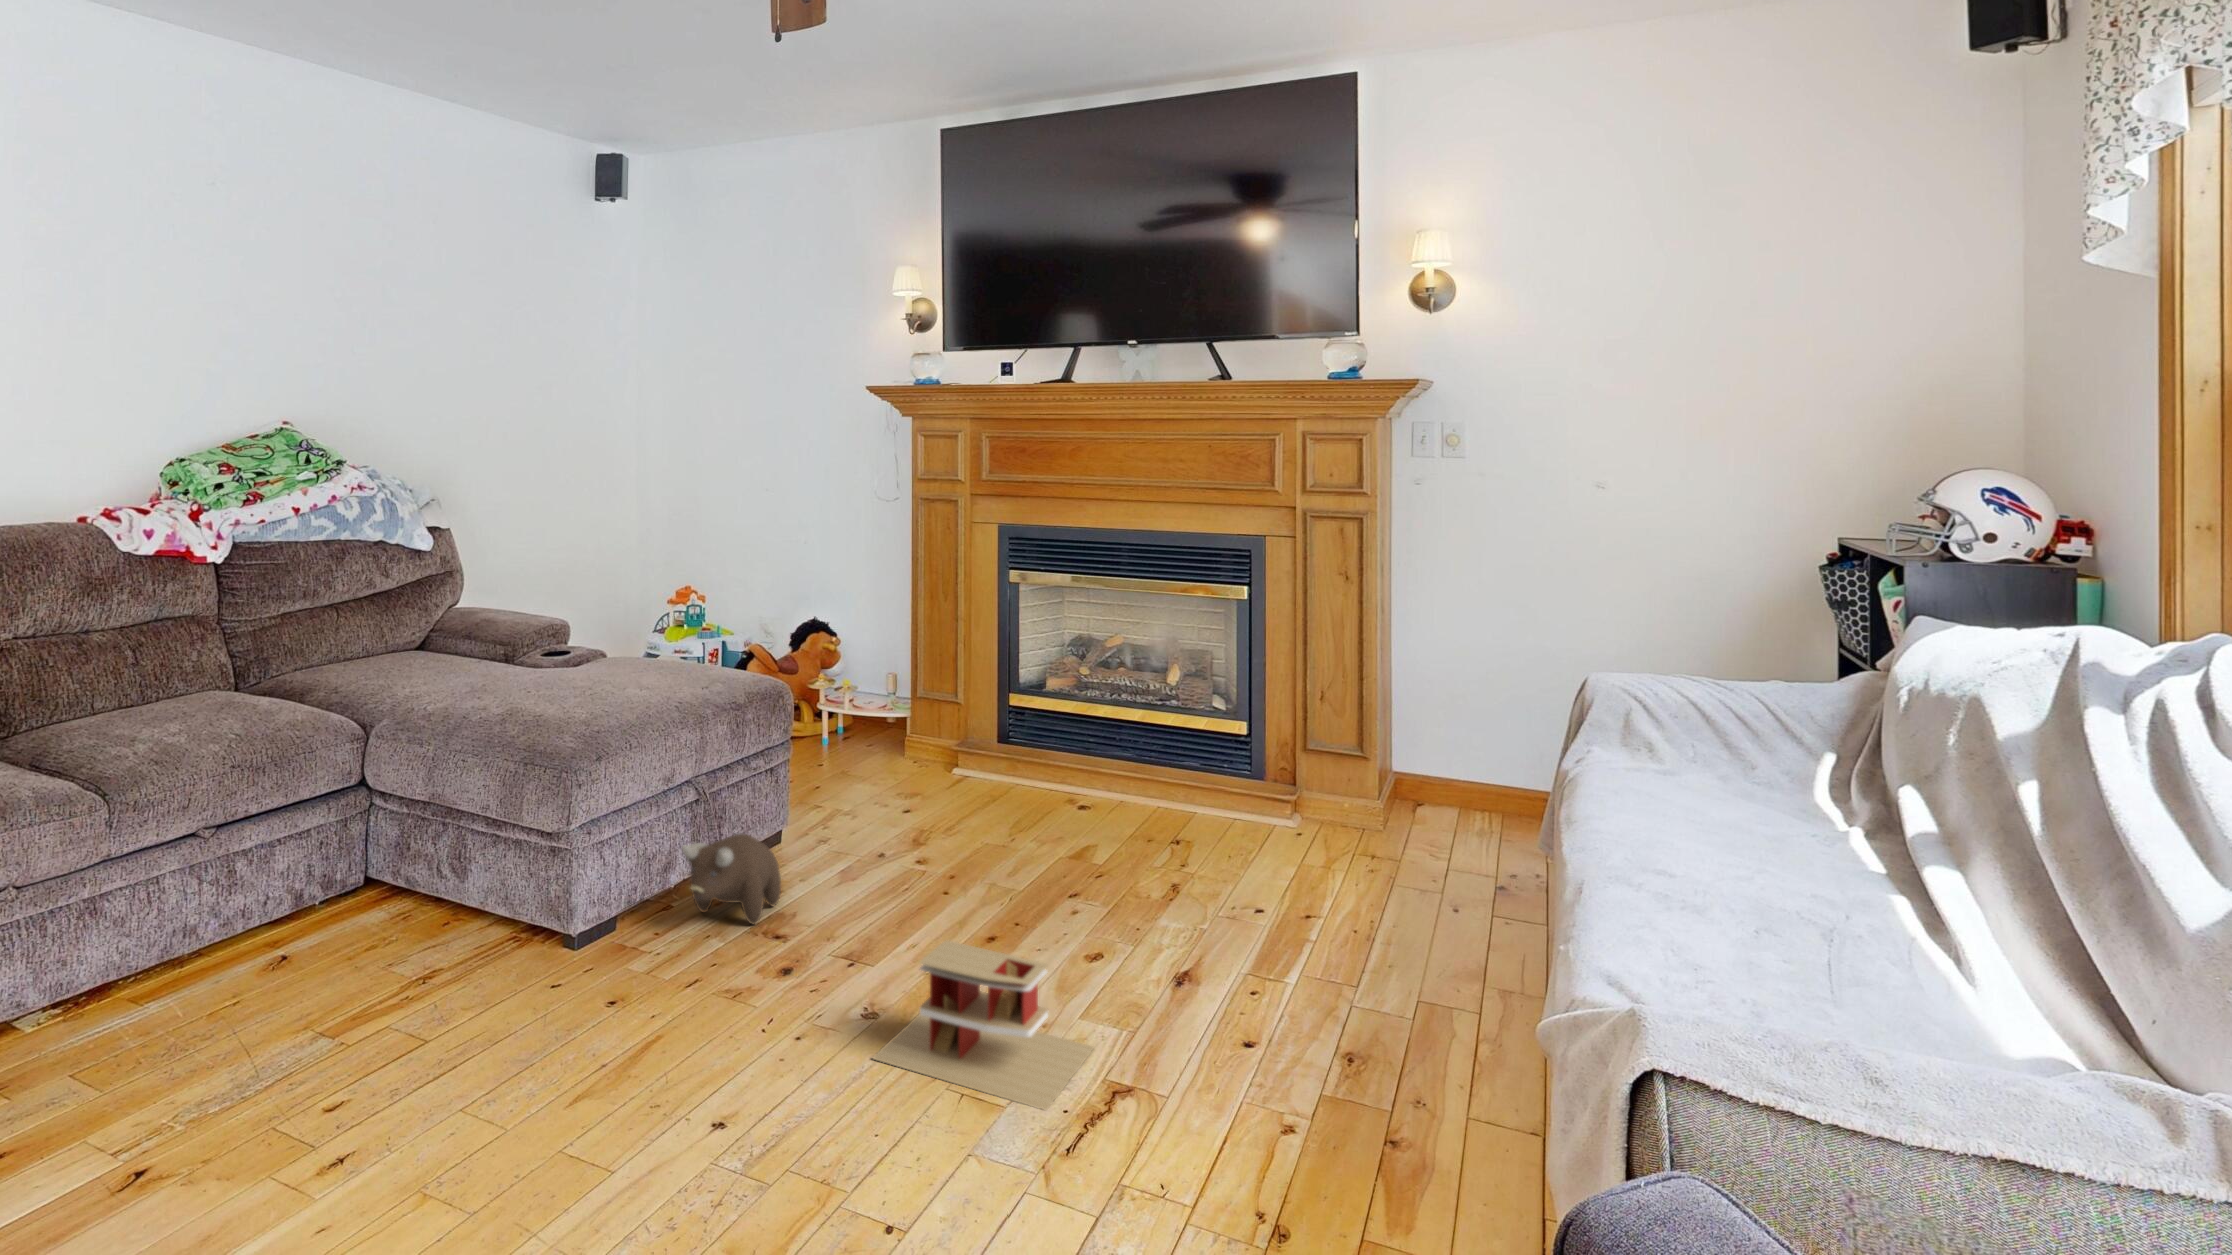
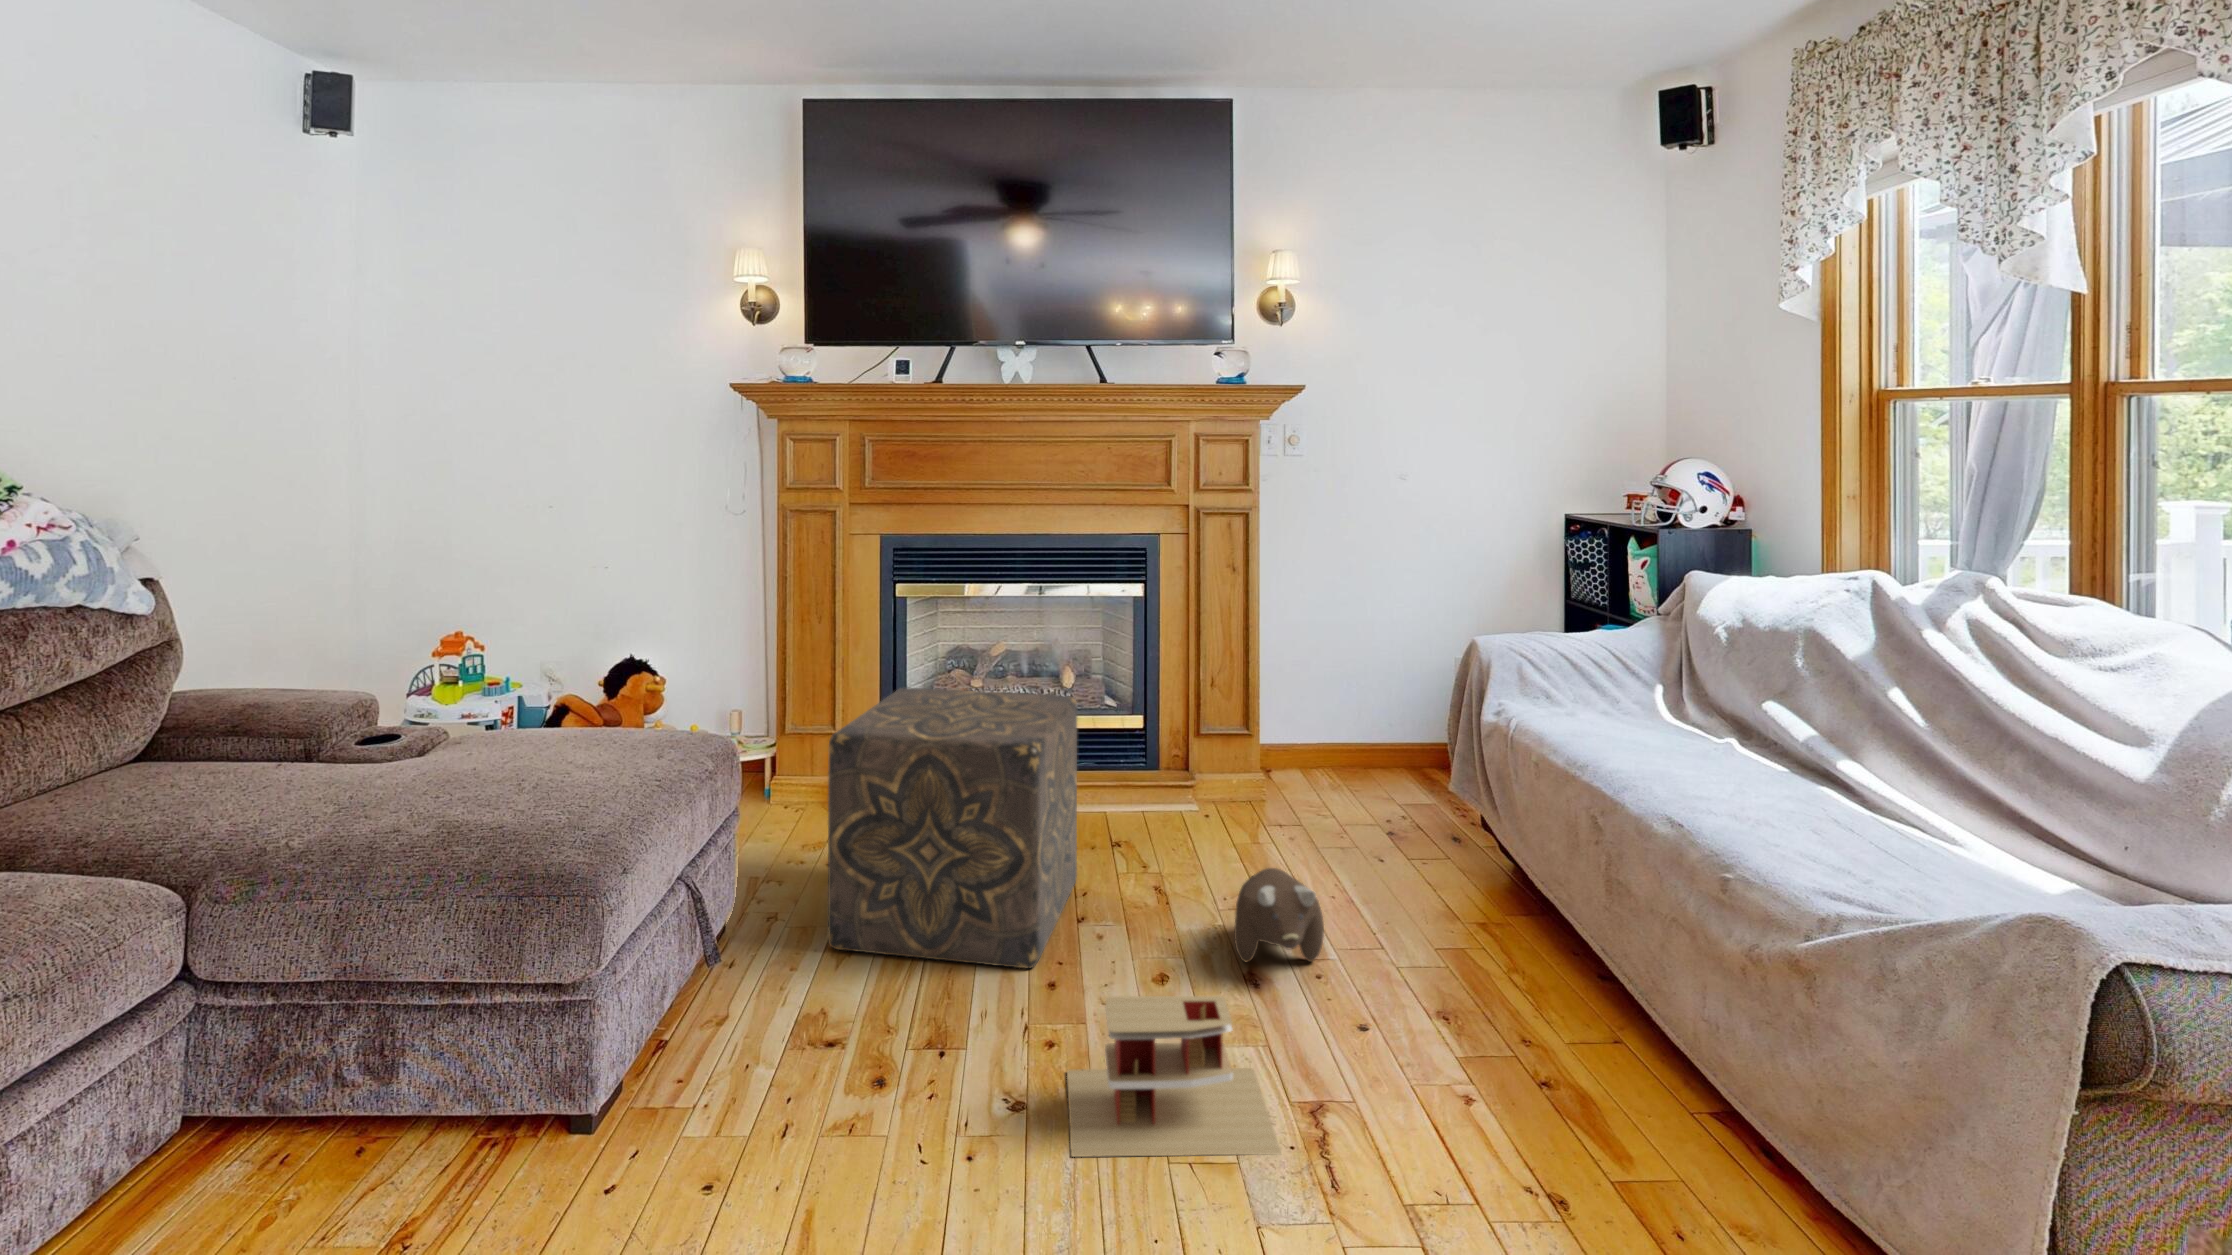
ottoman: none [833,663,1095,928] -> present [828,688,1077,969]
plush toy: present [682,833,781,924] -> present [1234,868,1324,962]

